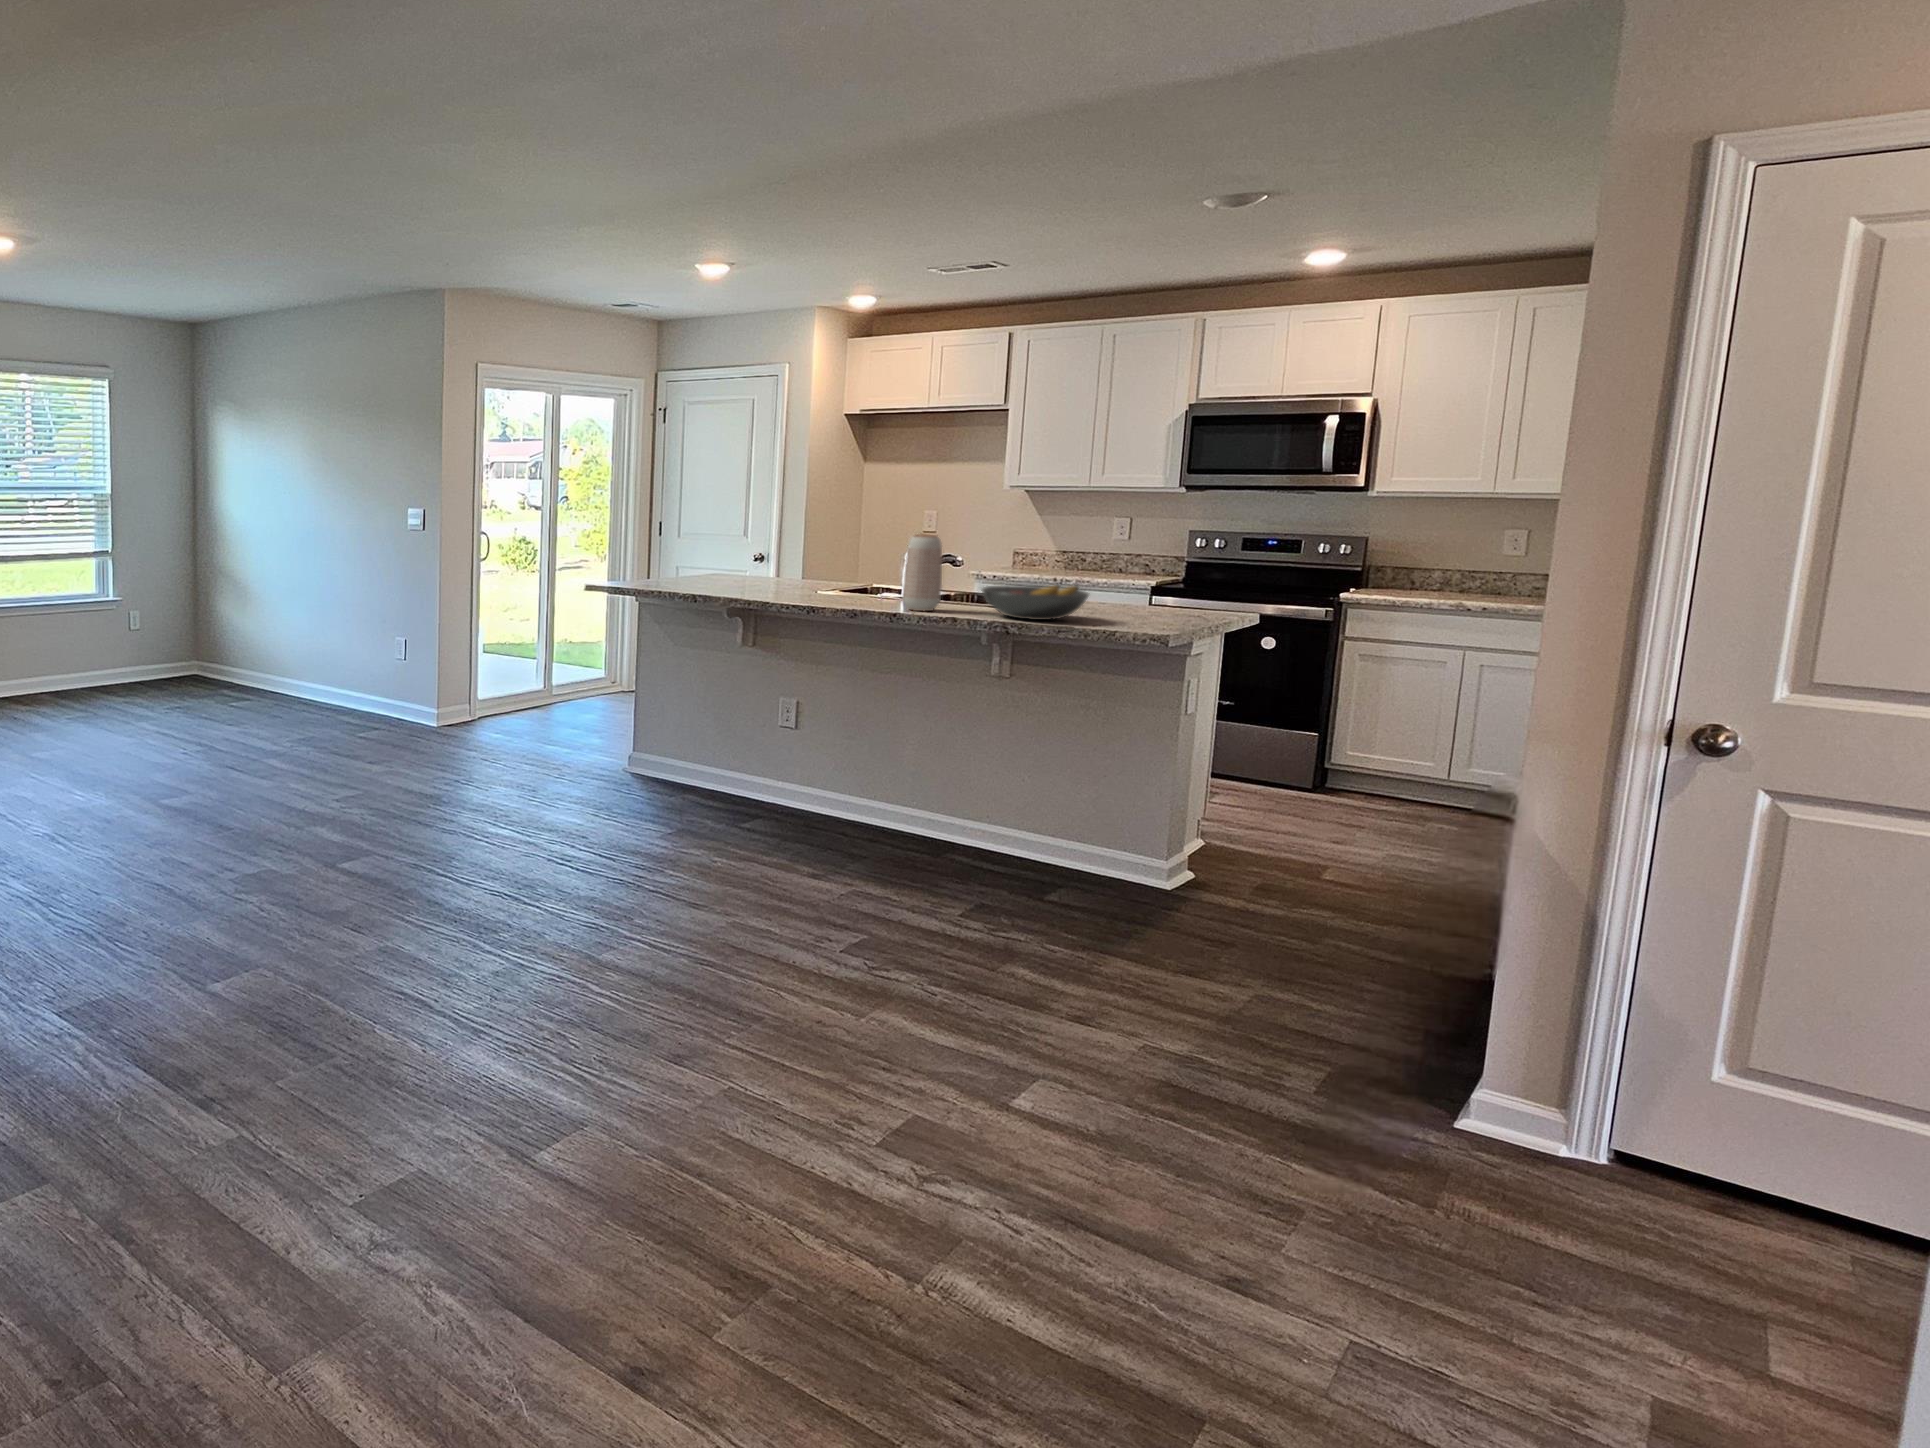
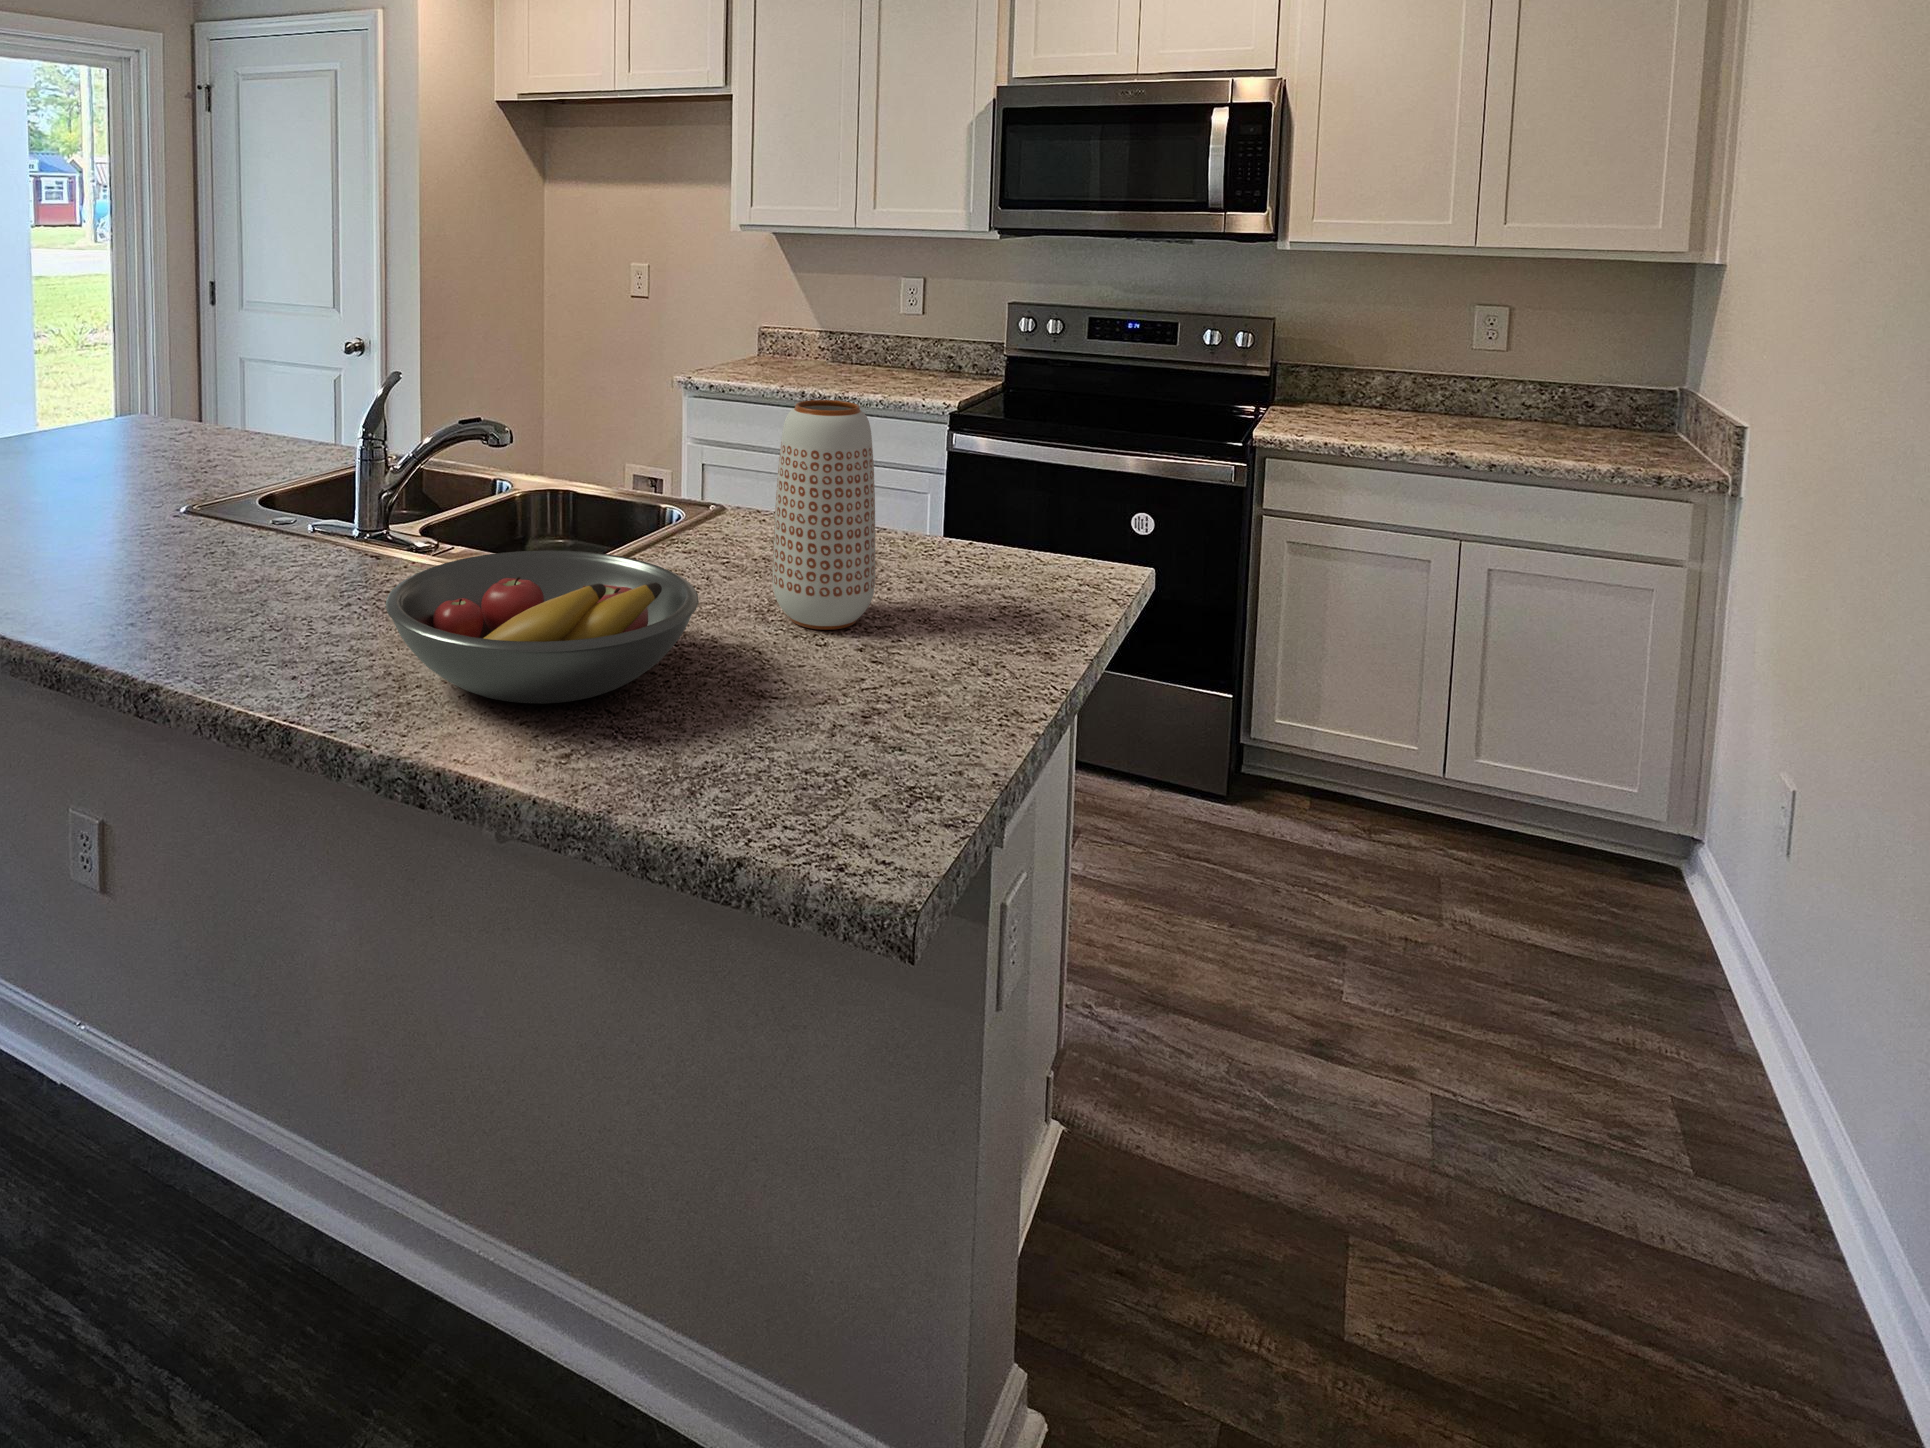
vase: present [903,534,942,611] -> present [772,400,875,630]

